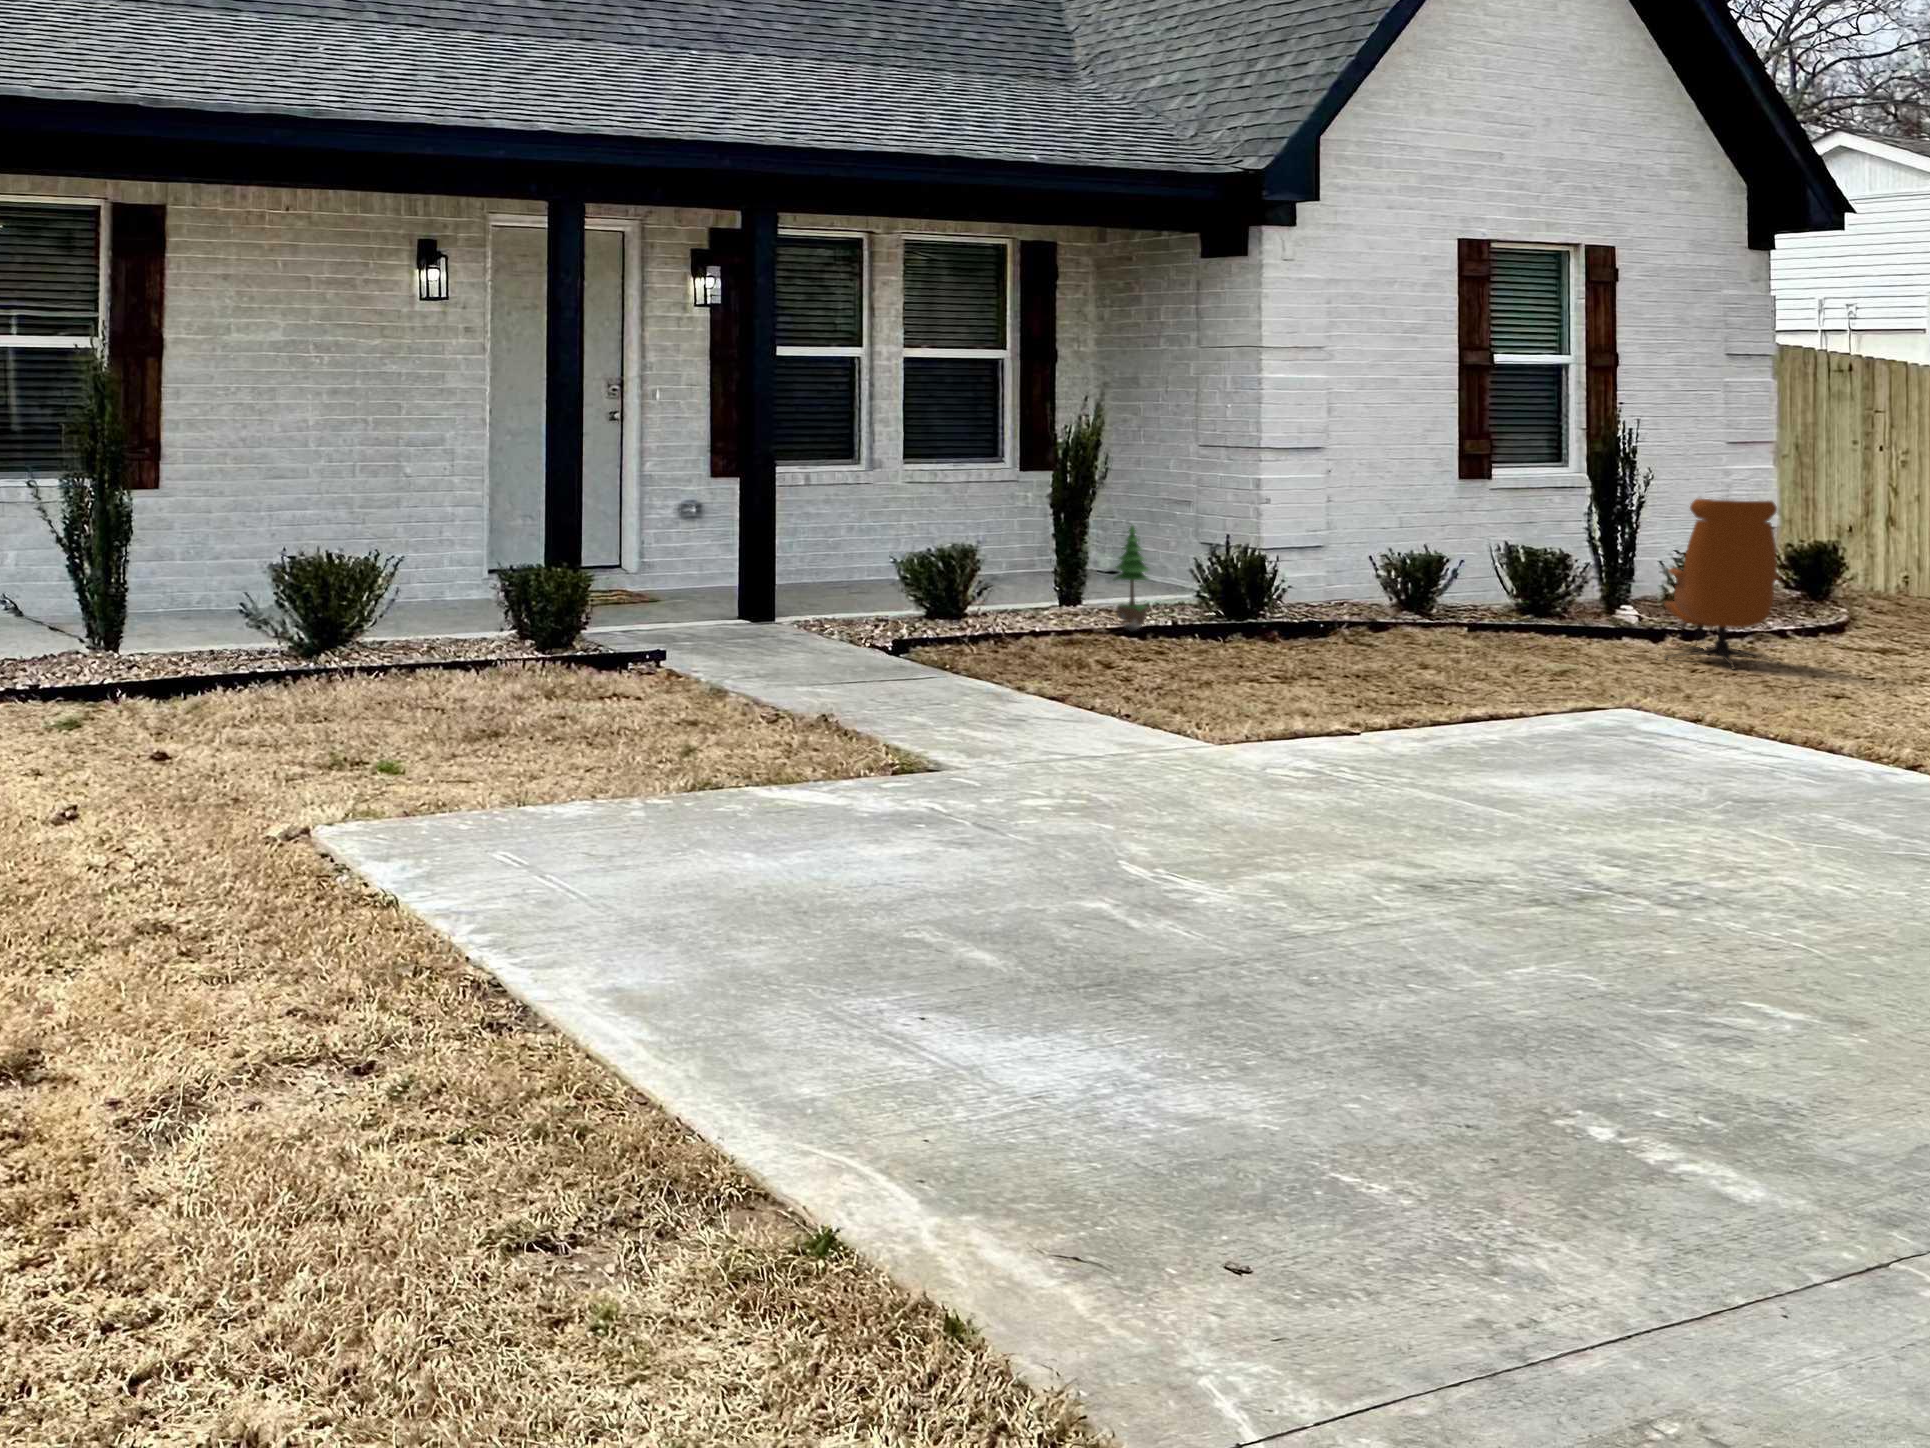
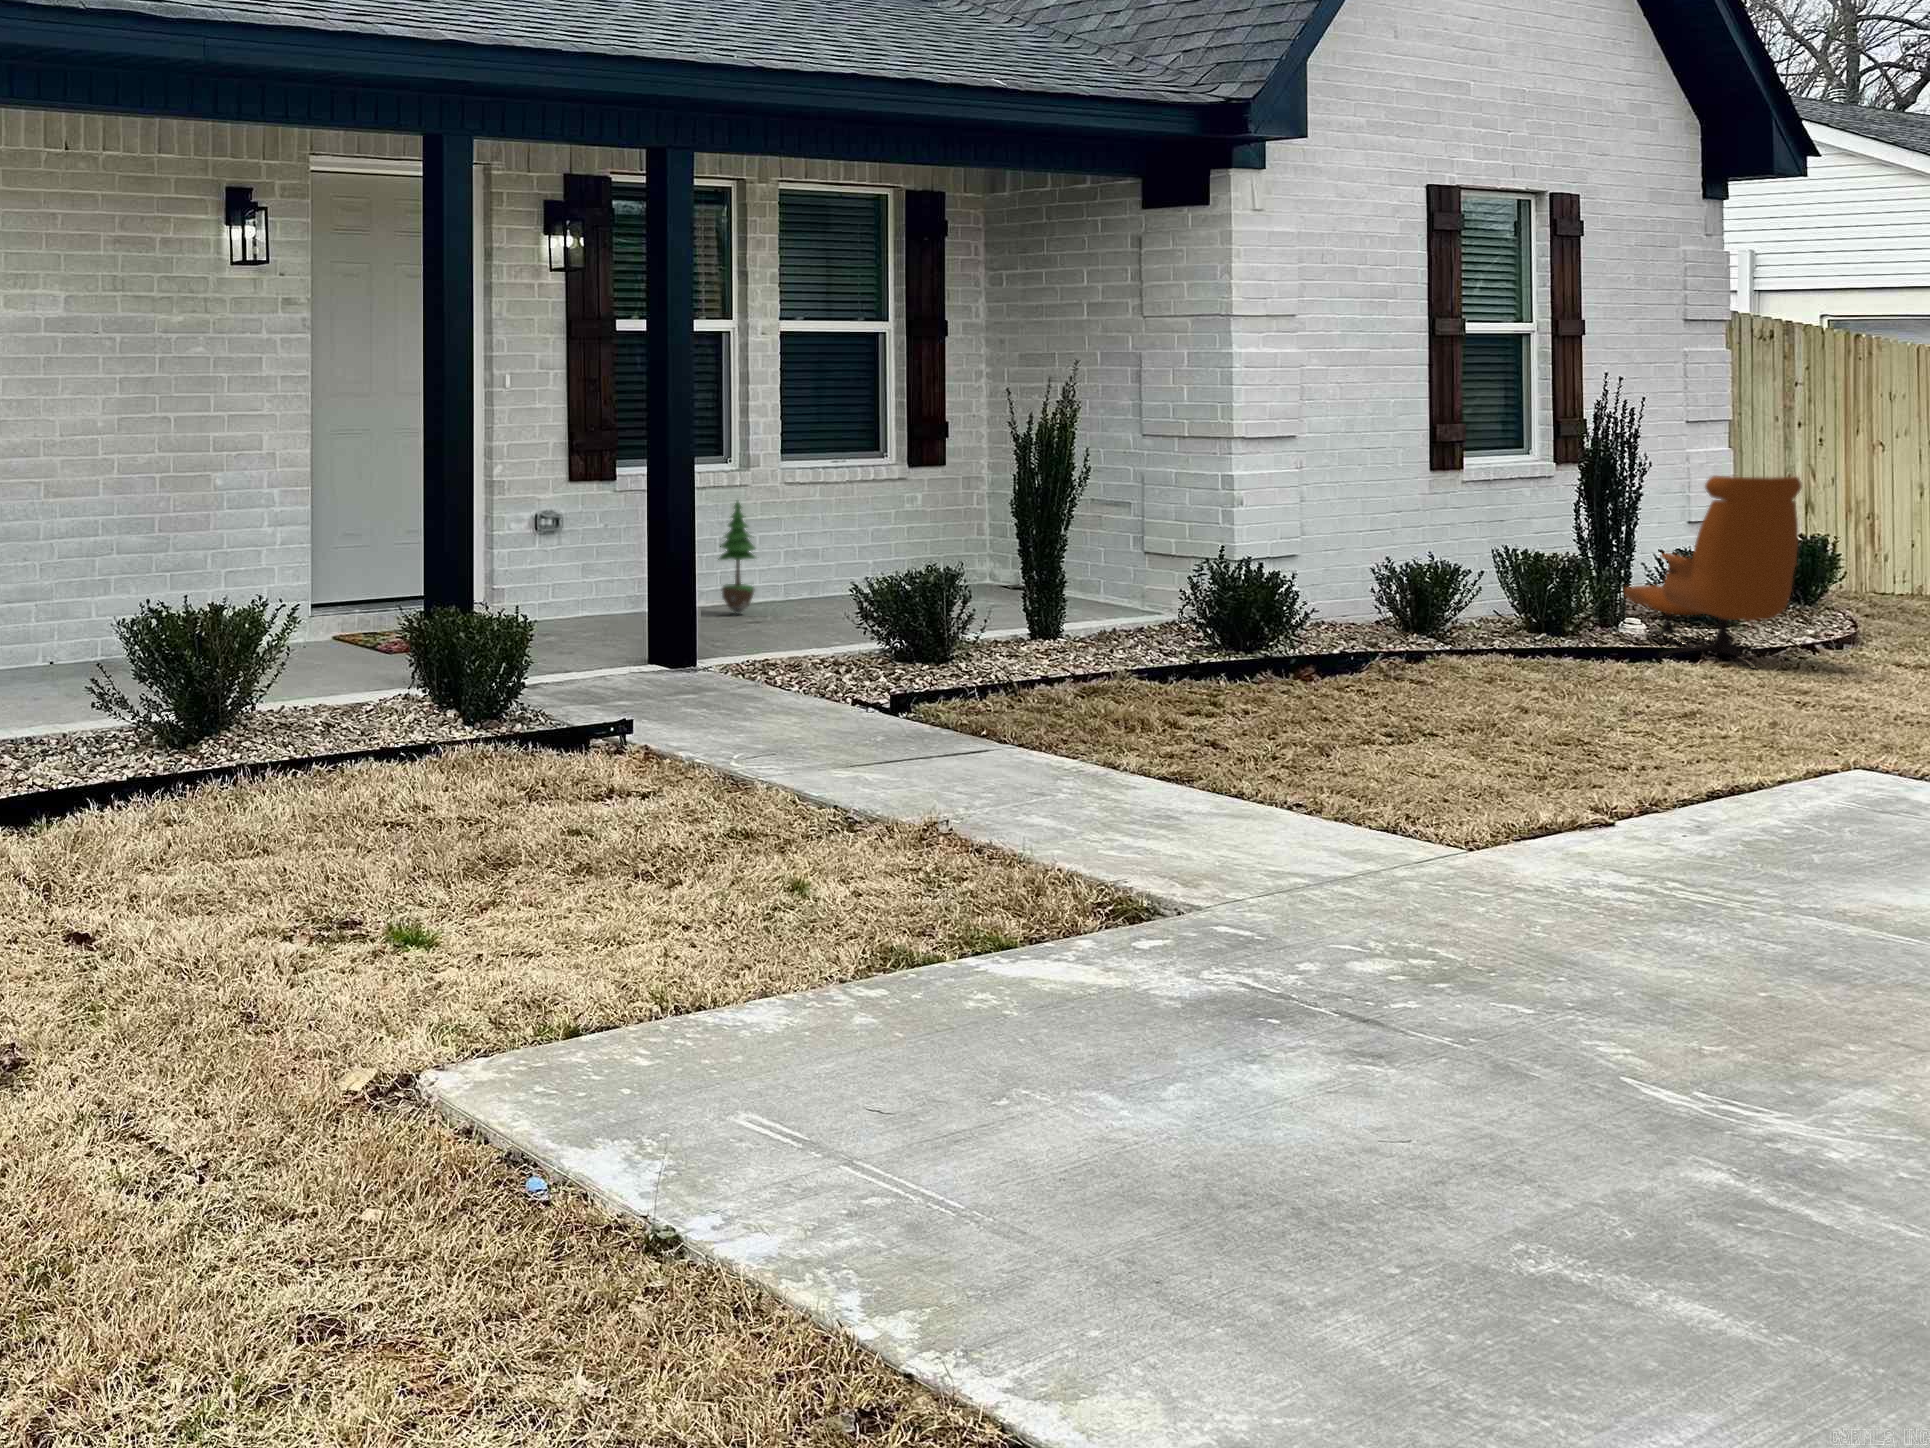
potted tree: present [1113,526,1149,631] -> present [718,501,756,613]

